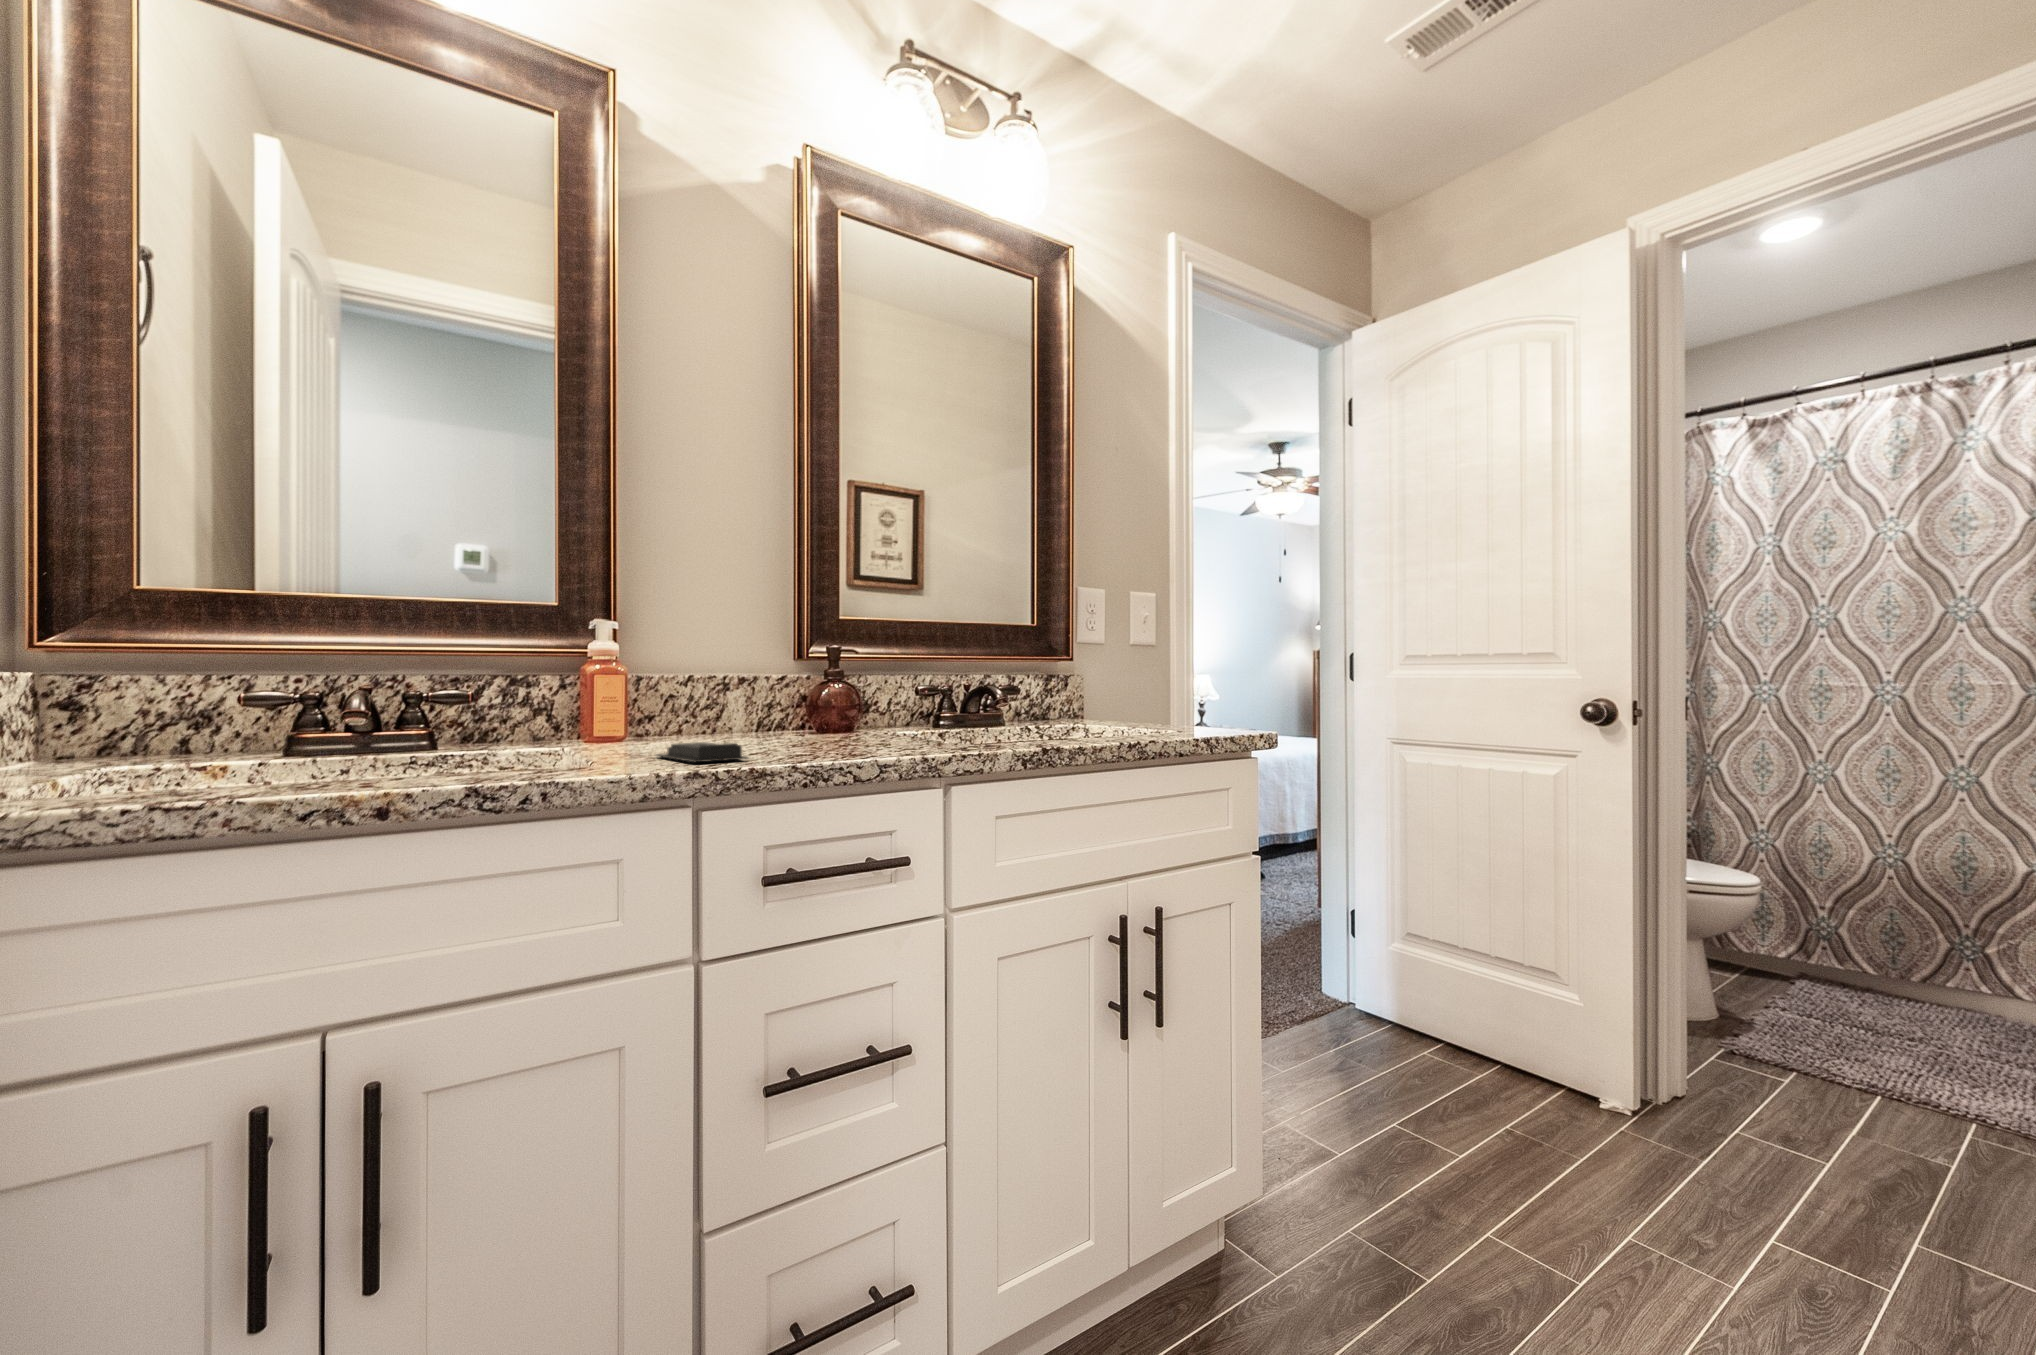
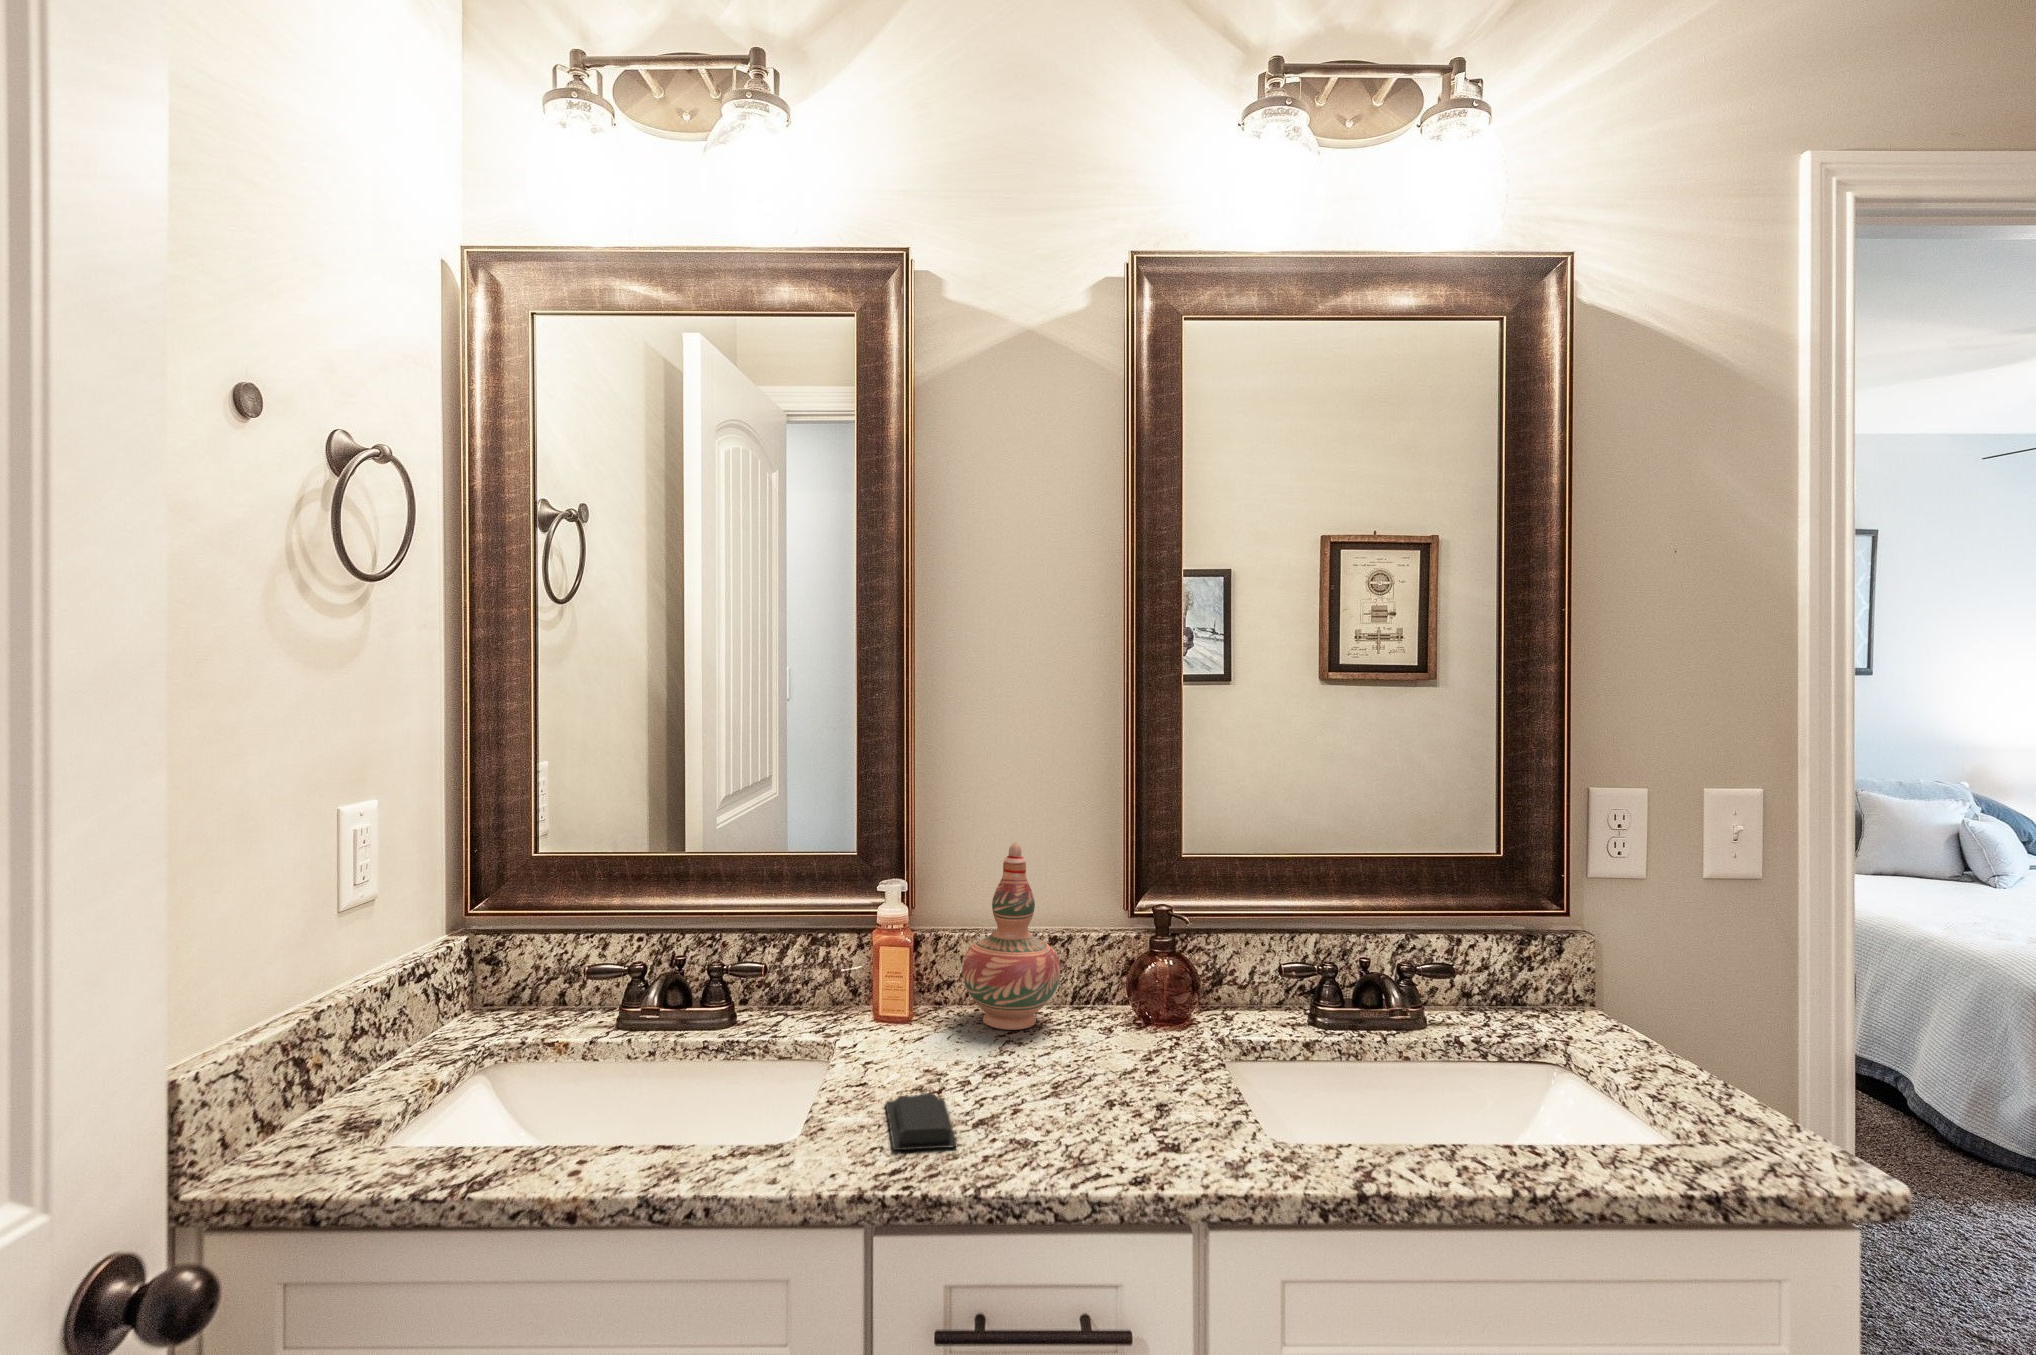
decorative vase: none [670,581,760,739] -> present [962,843,1060,1030]

